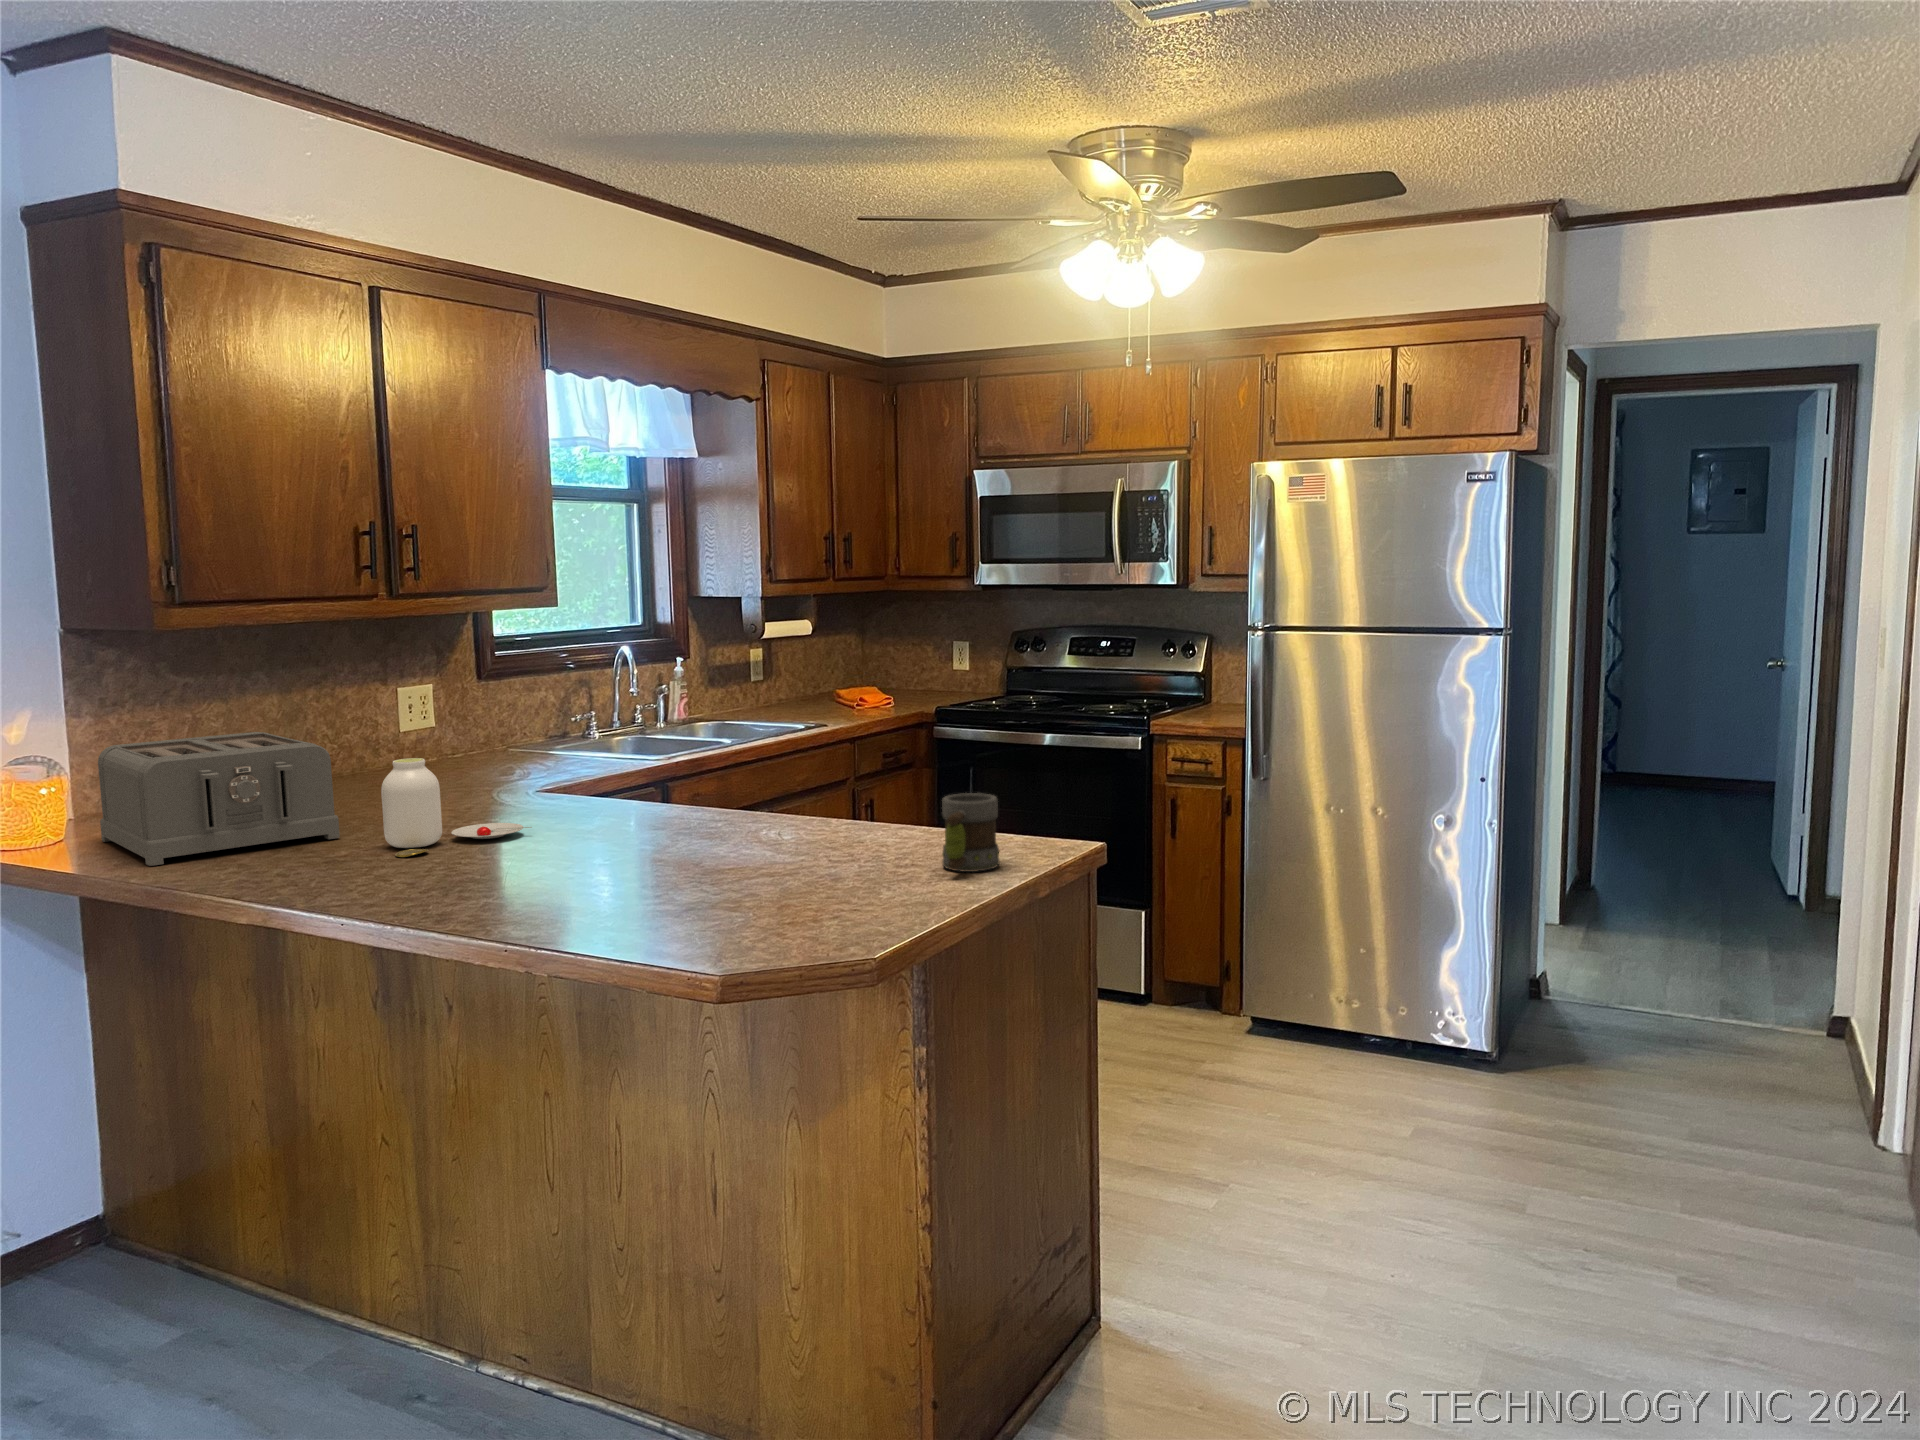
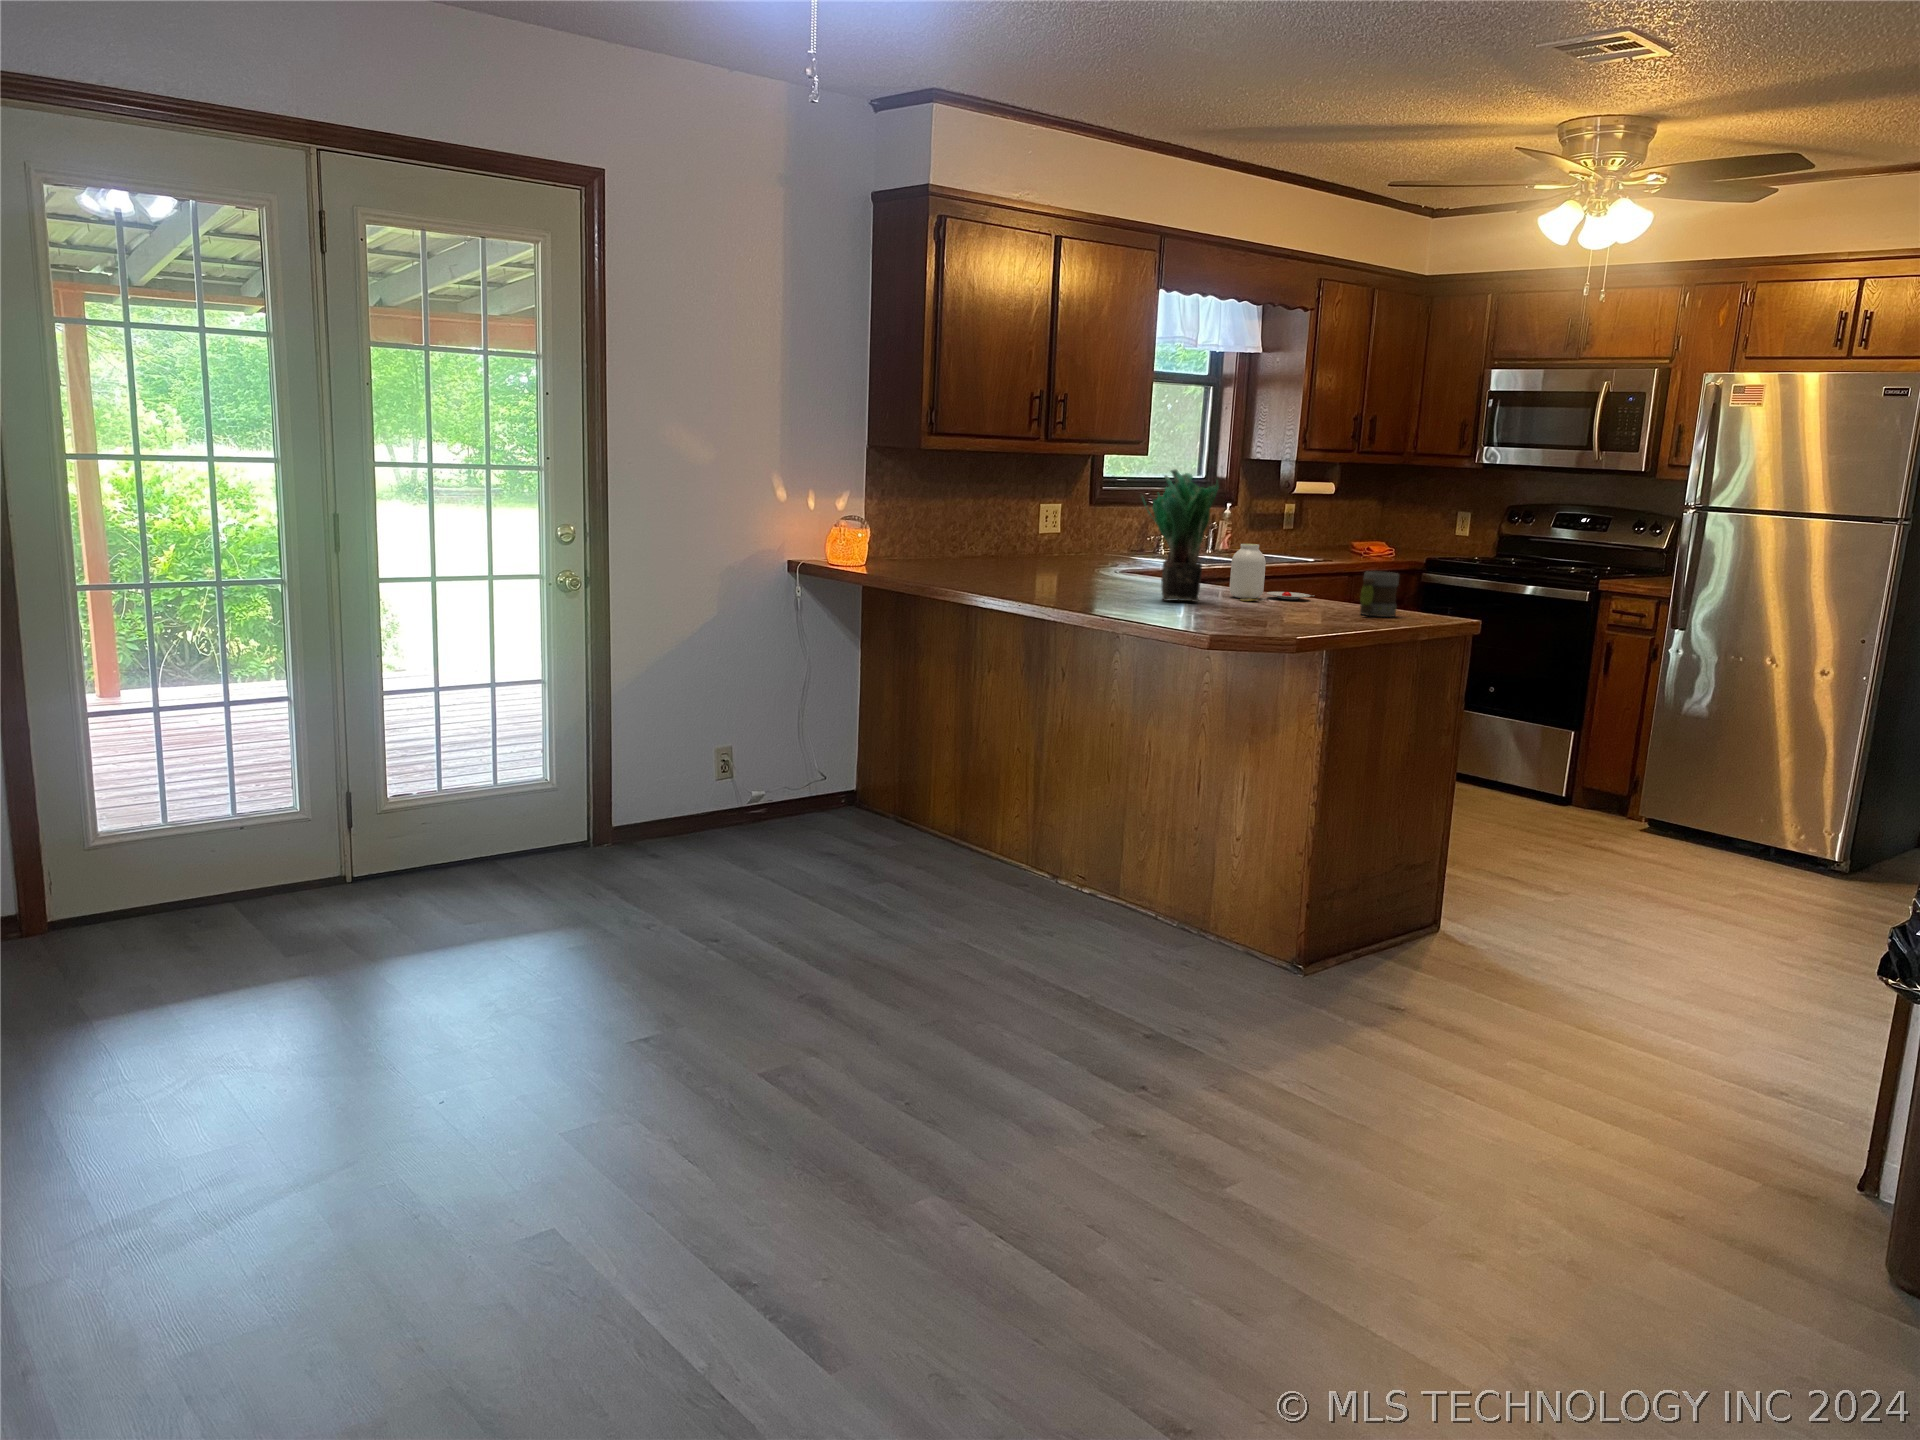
potted plant: none [543,654,685,888] -> present [1142,469,1219,602]
toaster: present [98,732,340,866] -> none [893,510,1016,573]
jar: present [381,758,532,857] -> present [1229,544,1311,601]

